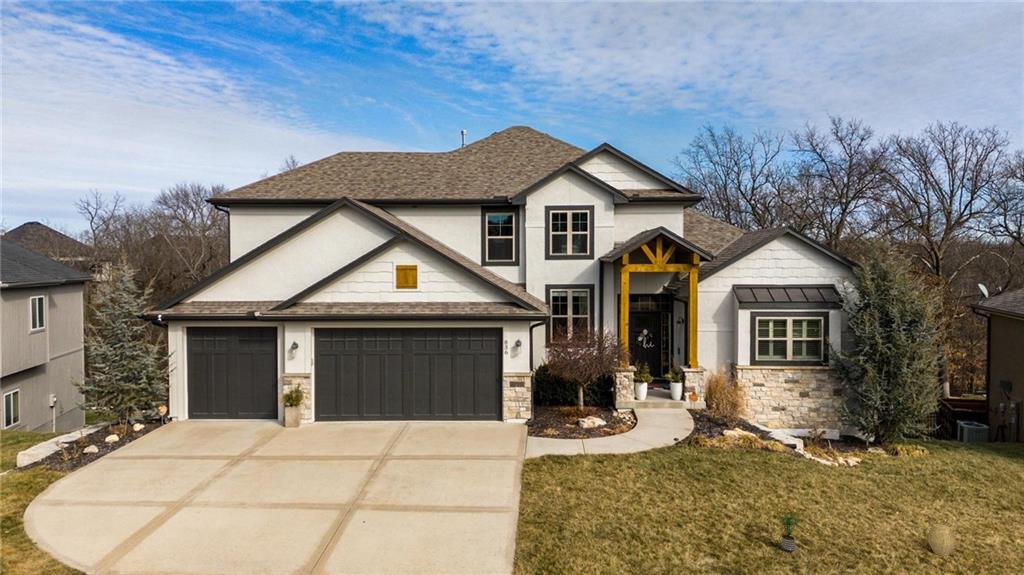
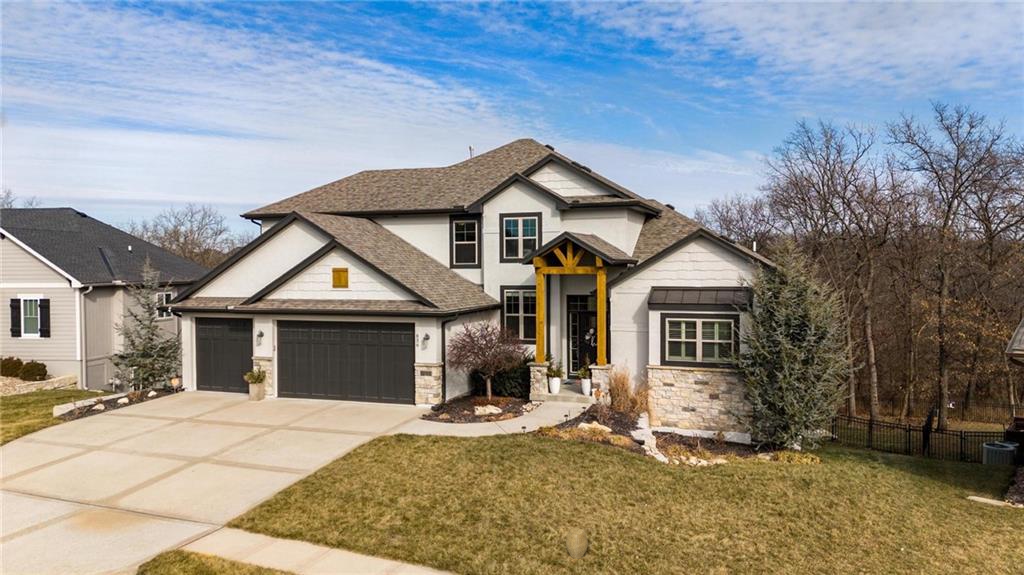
potted plant: present [778,514,801,552] -> none [435,501,456,536]

